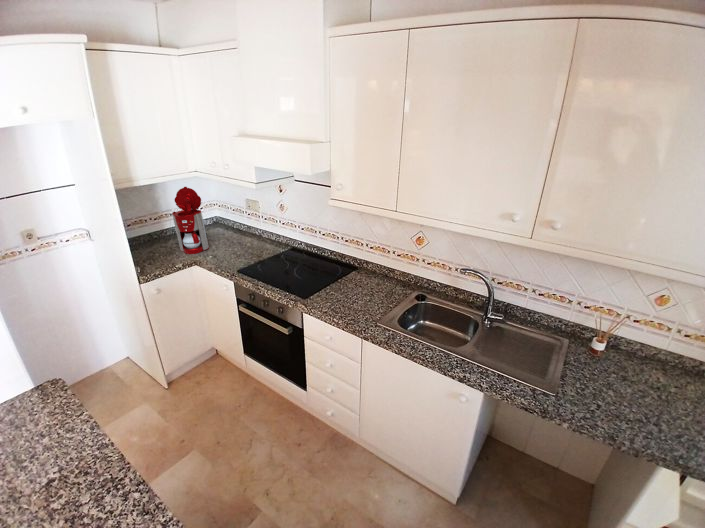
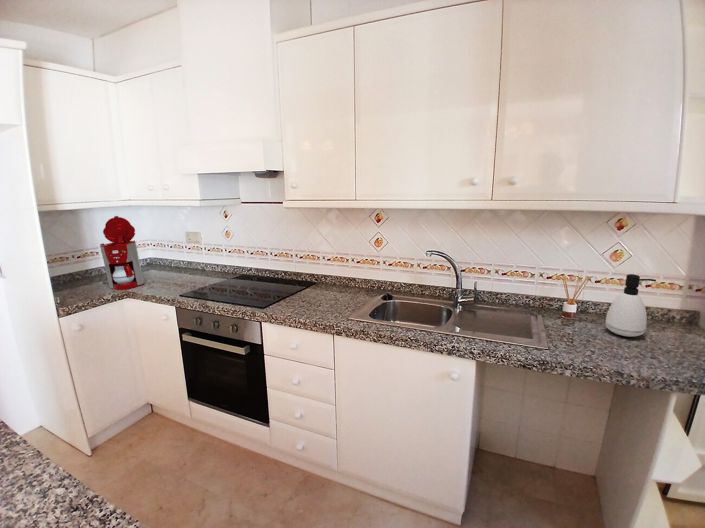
soap dispenser: none [630,331,694,390] -> present [605,274,656,337]

